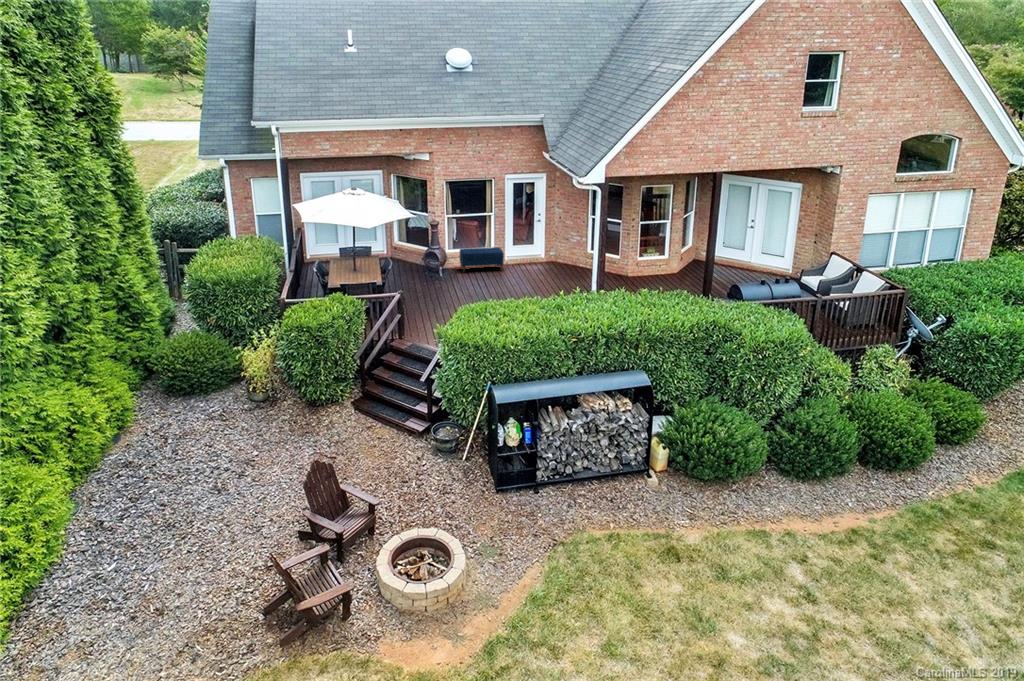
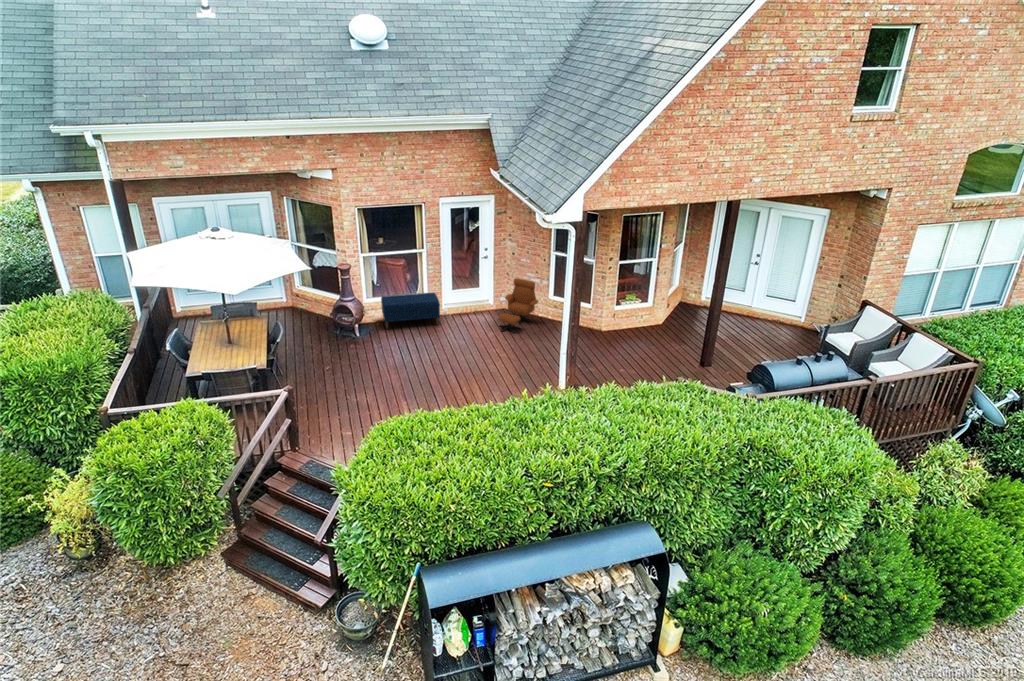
lounge chair: none [548,237,579,276] -> present [498,278,538,333]

